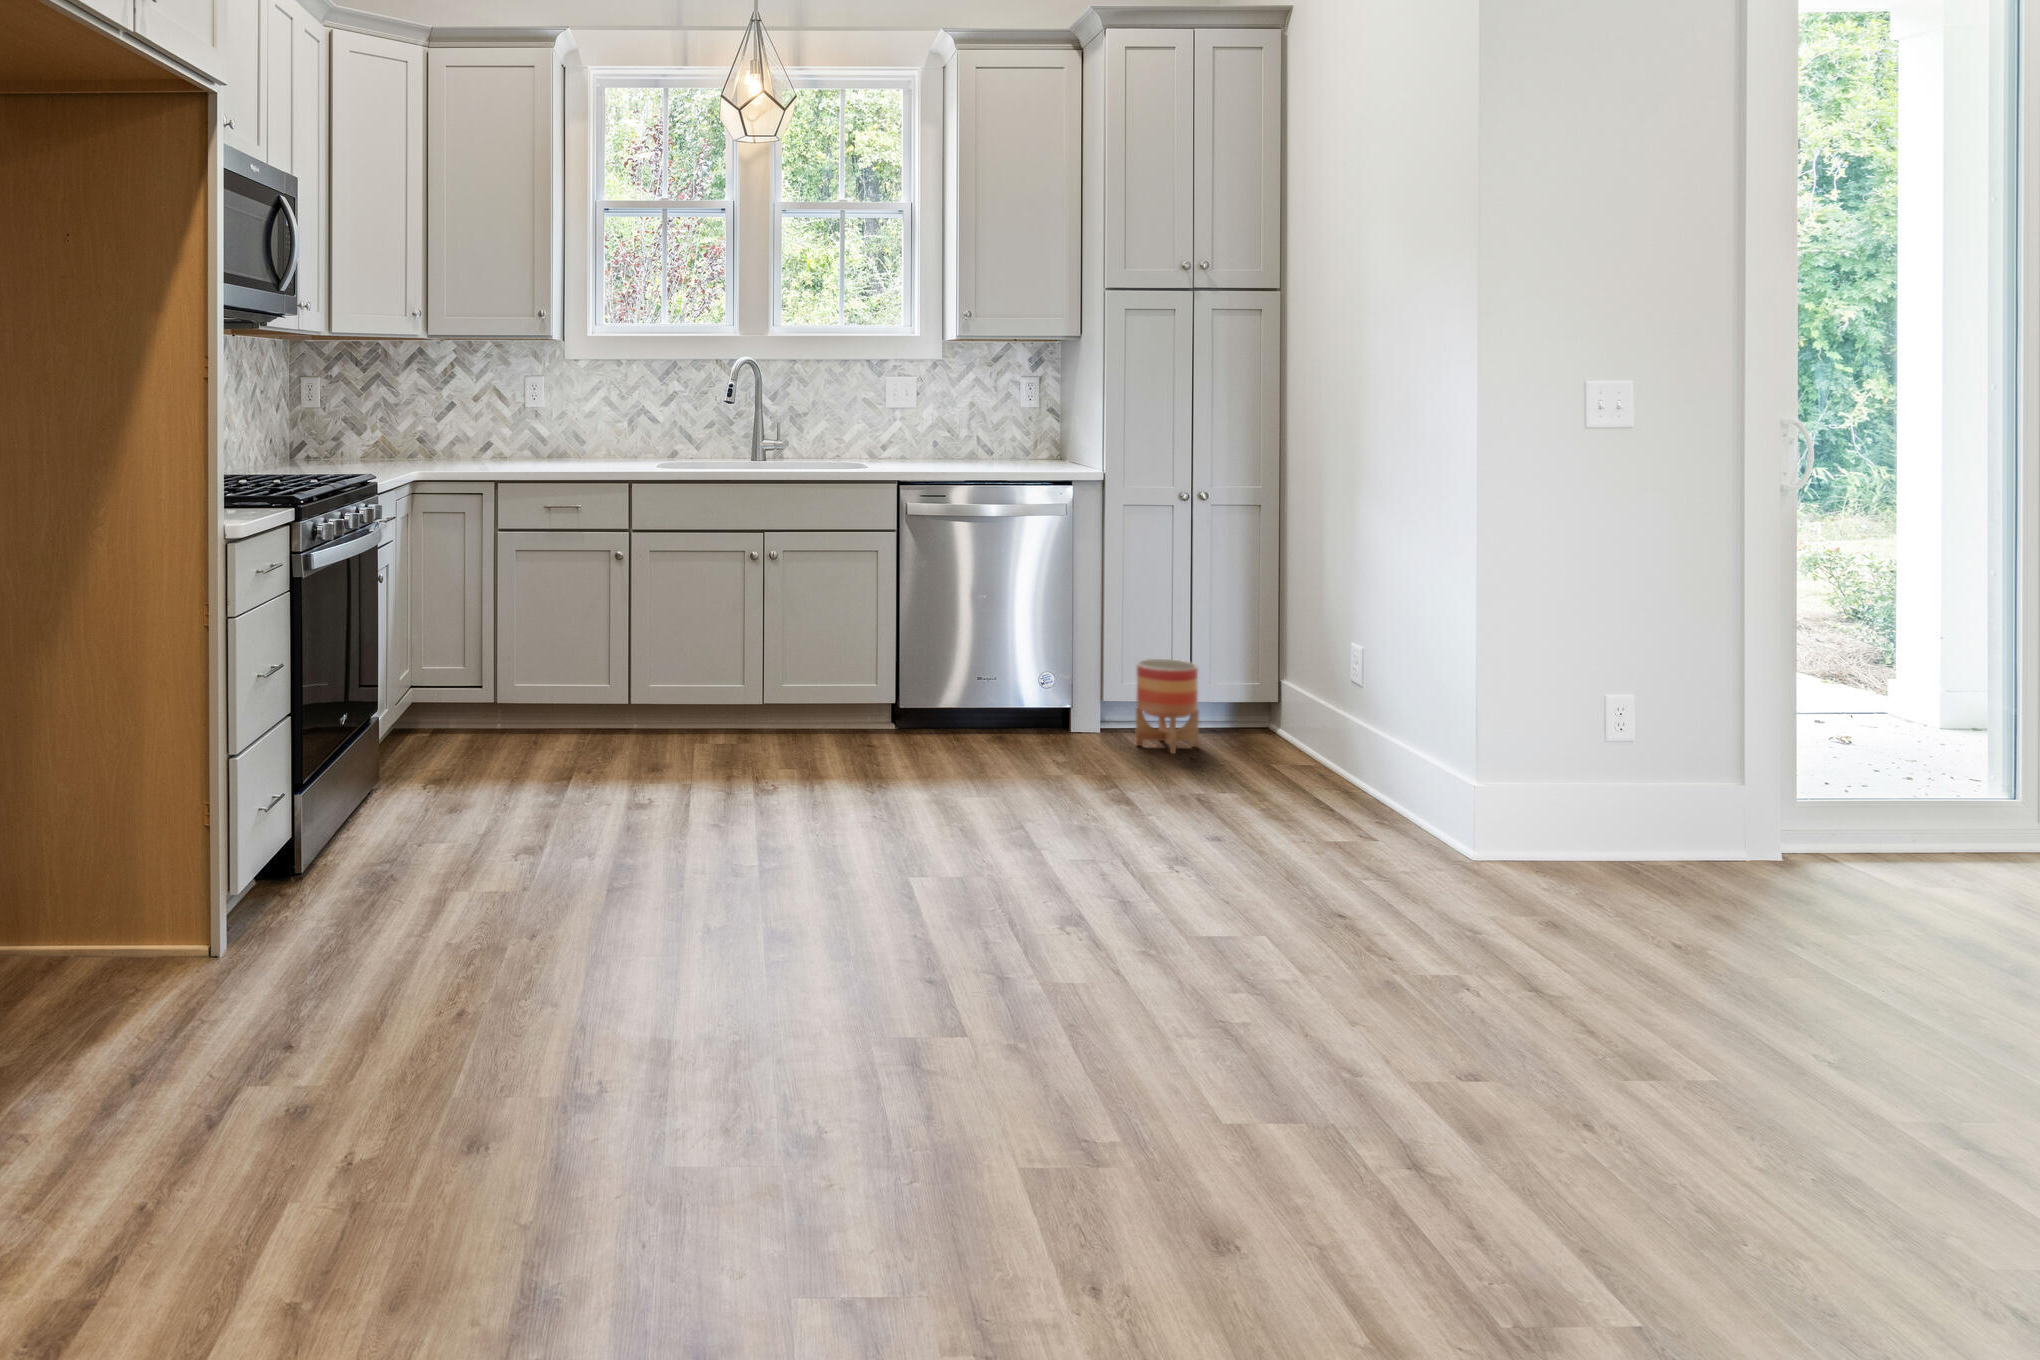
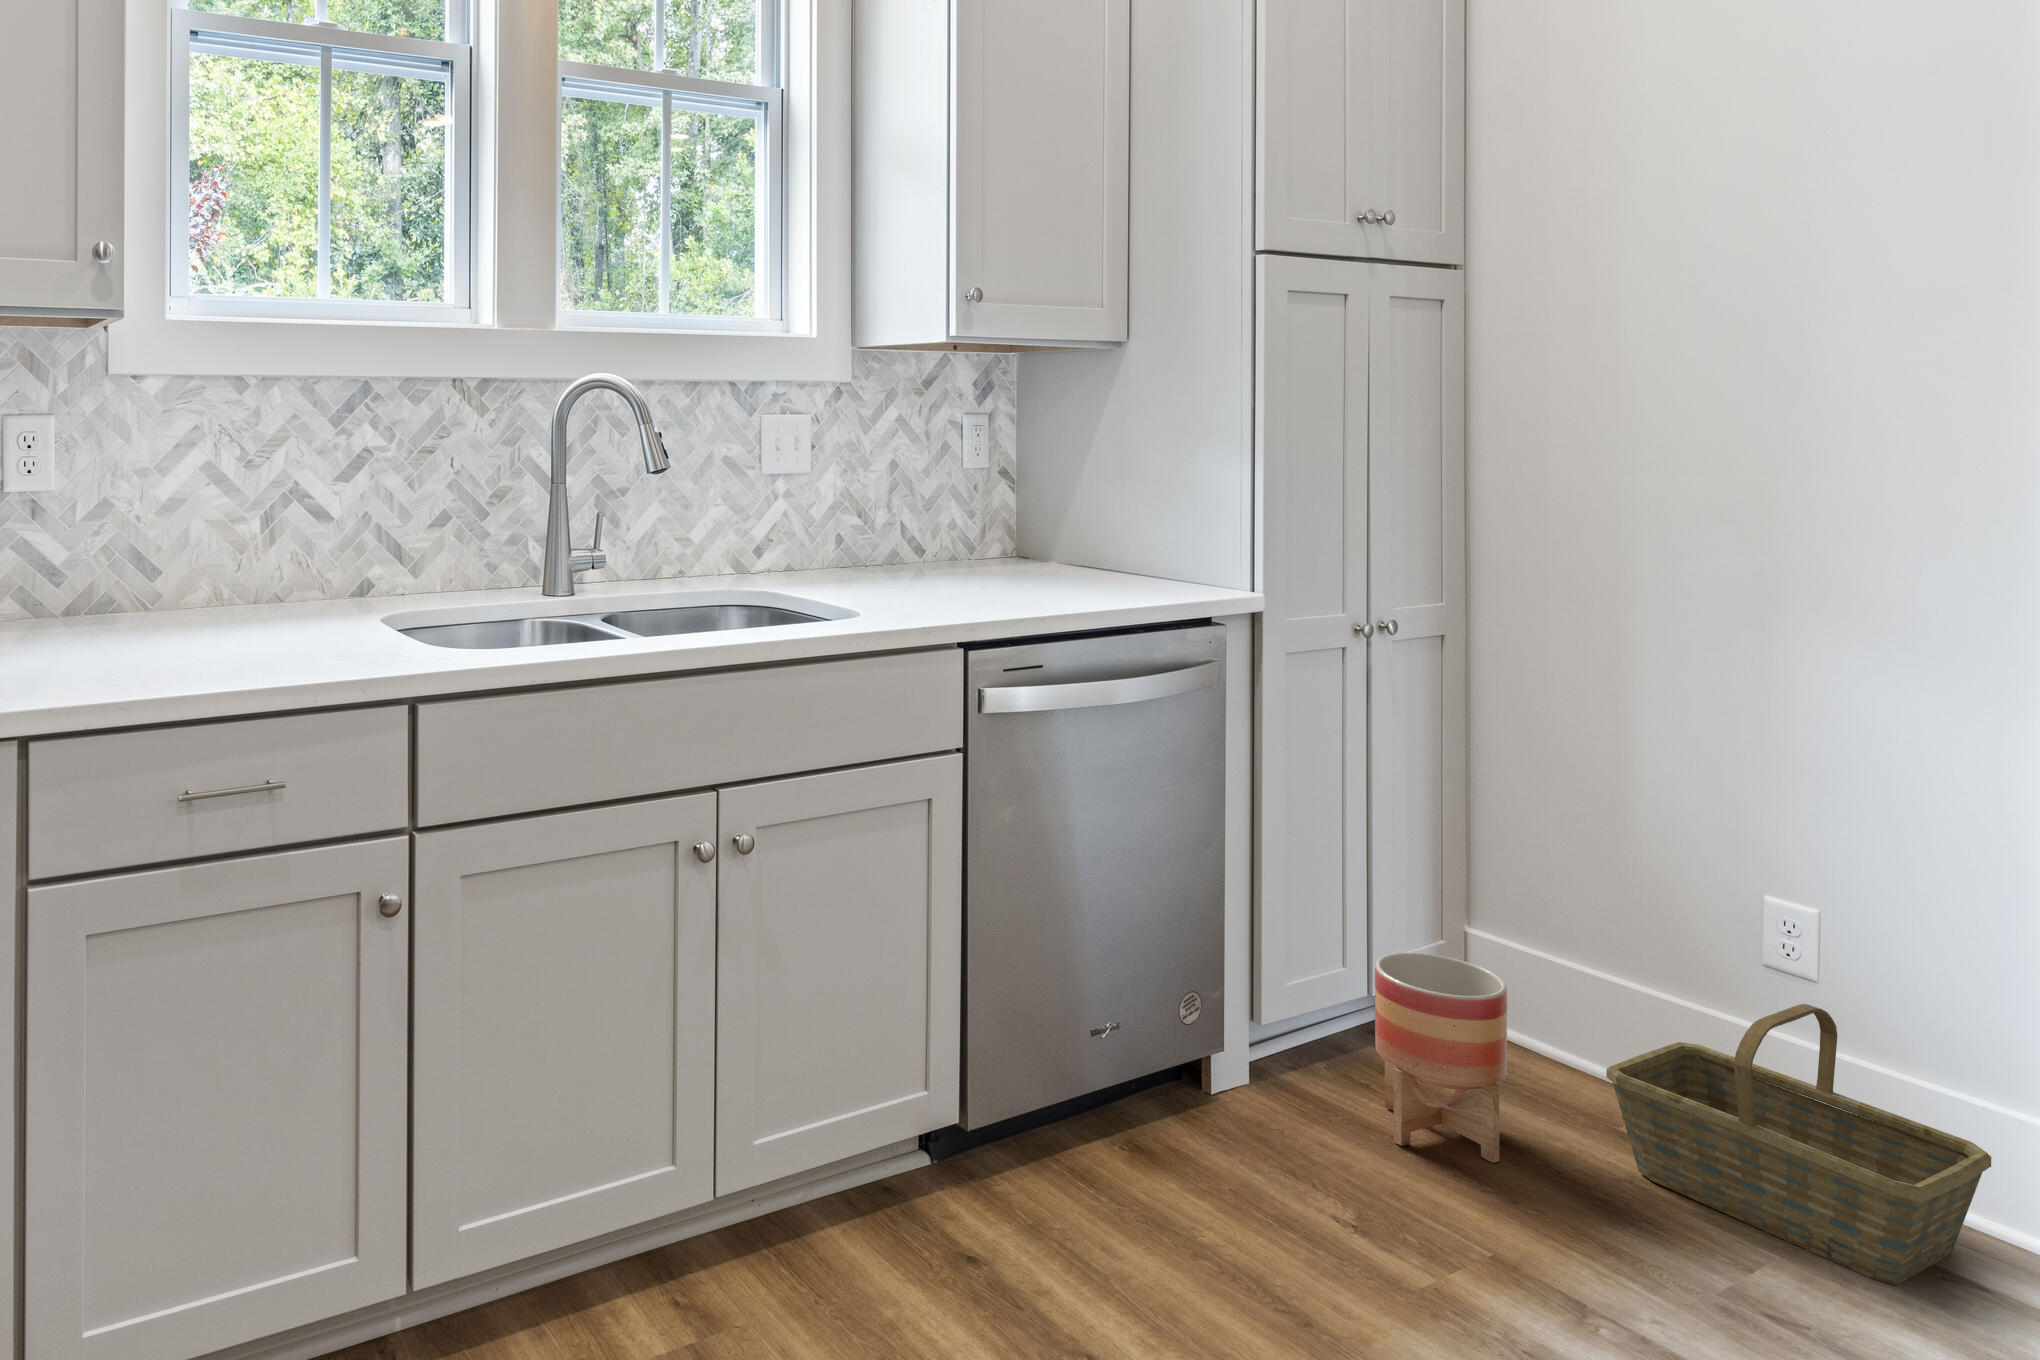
basket: none [1226,675,1349,790] -> present [1606,1004,1991,1285]

